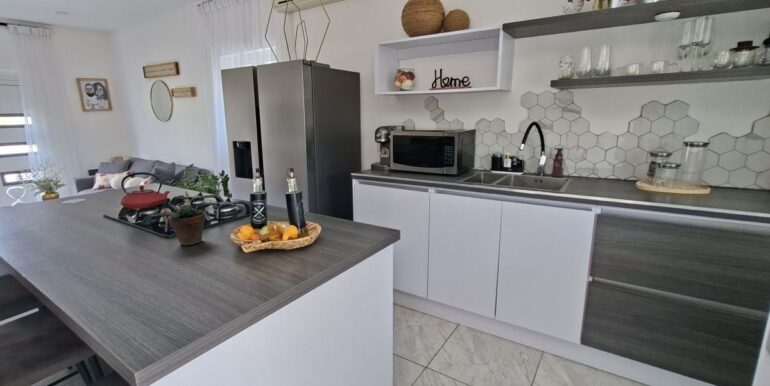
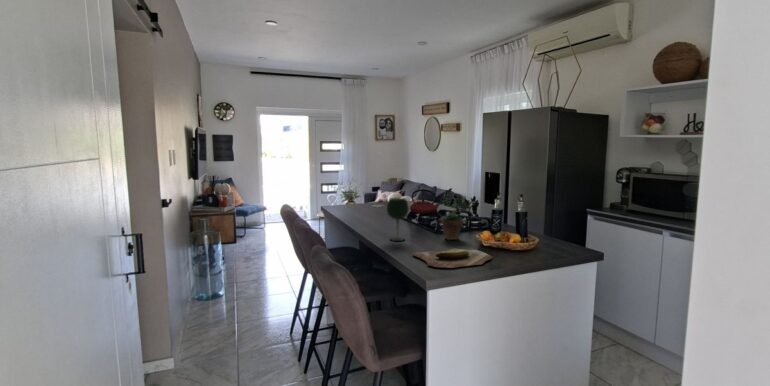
wine glass: none [51,197,105,271] -> present [387,198,409,241]
cutting board: none [112,255,255,318] -> present [413,249,493,268]

